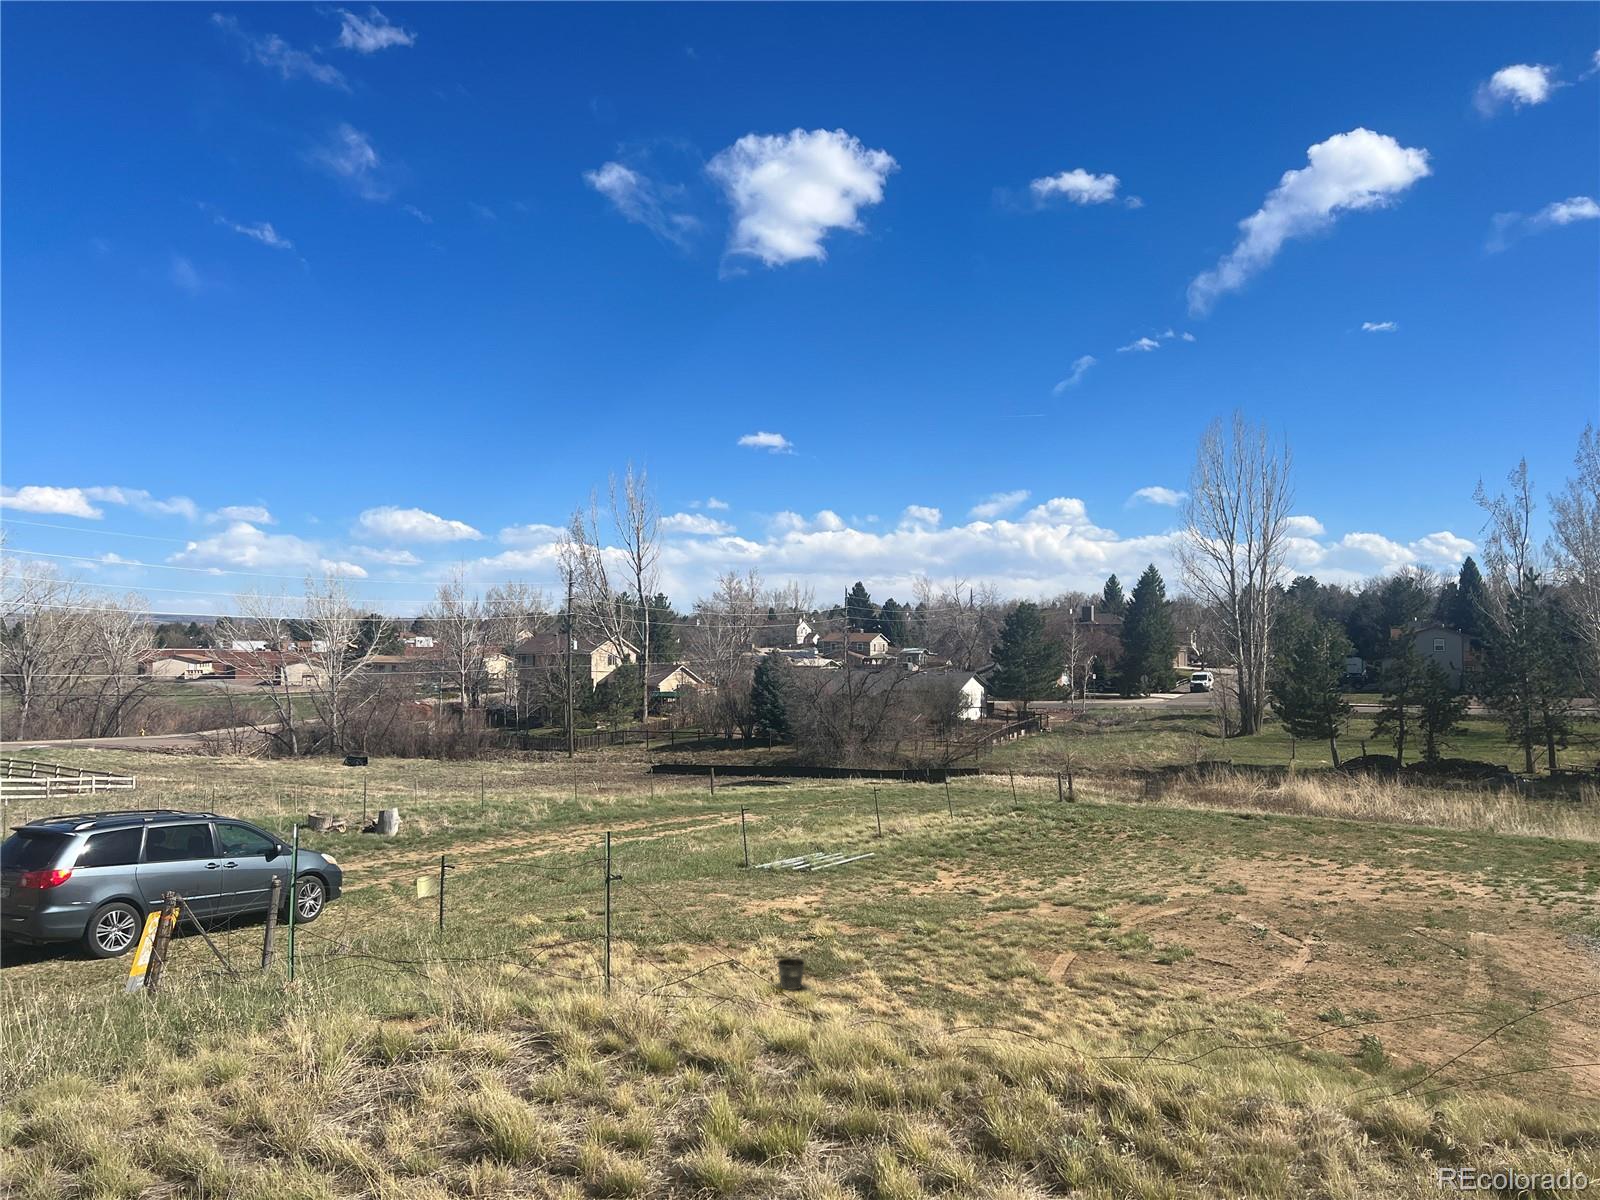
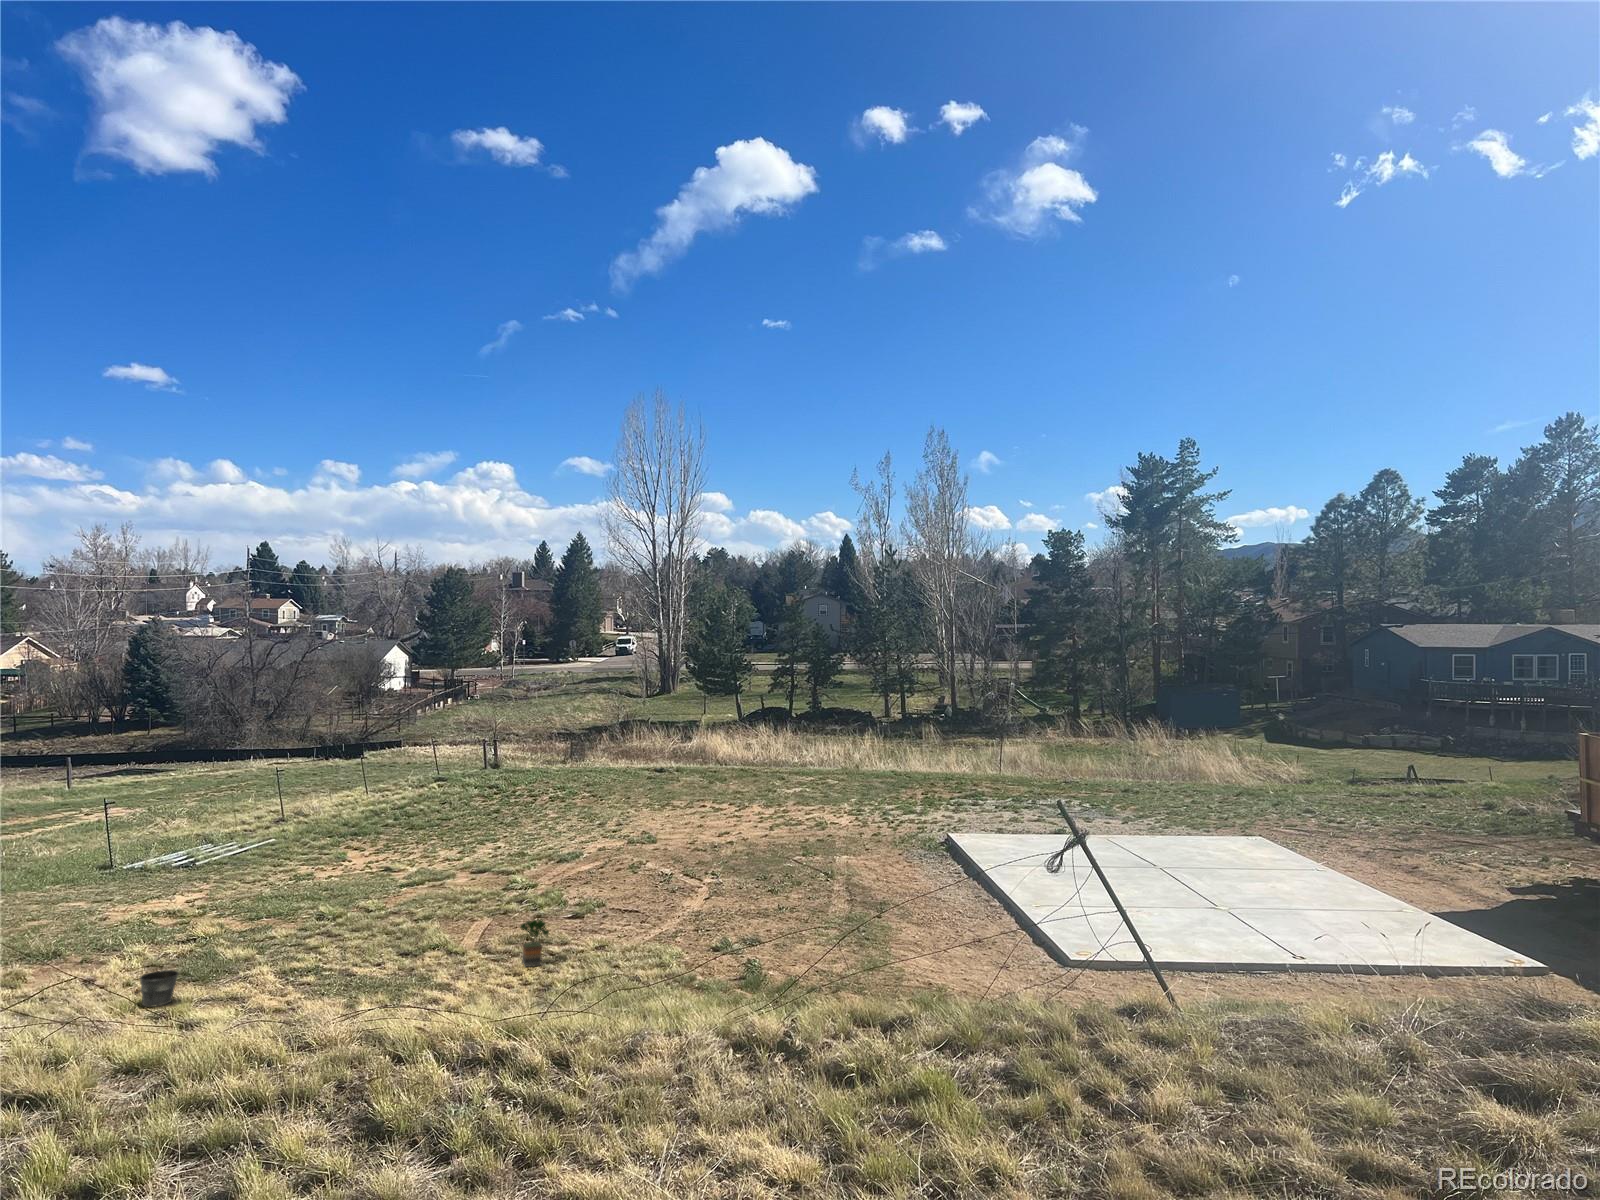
potted tree: none [1103,959,1137,1011] -> present [520,920,549,967]

